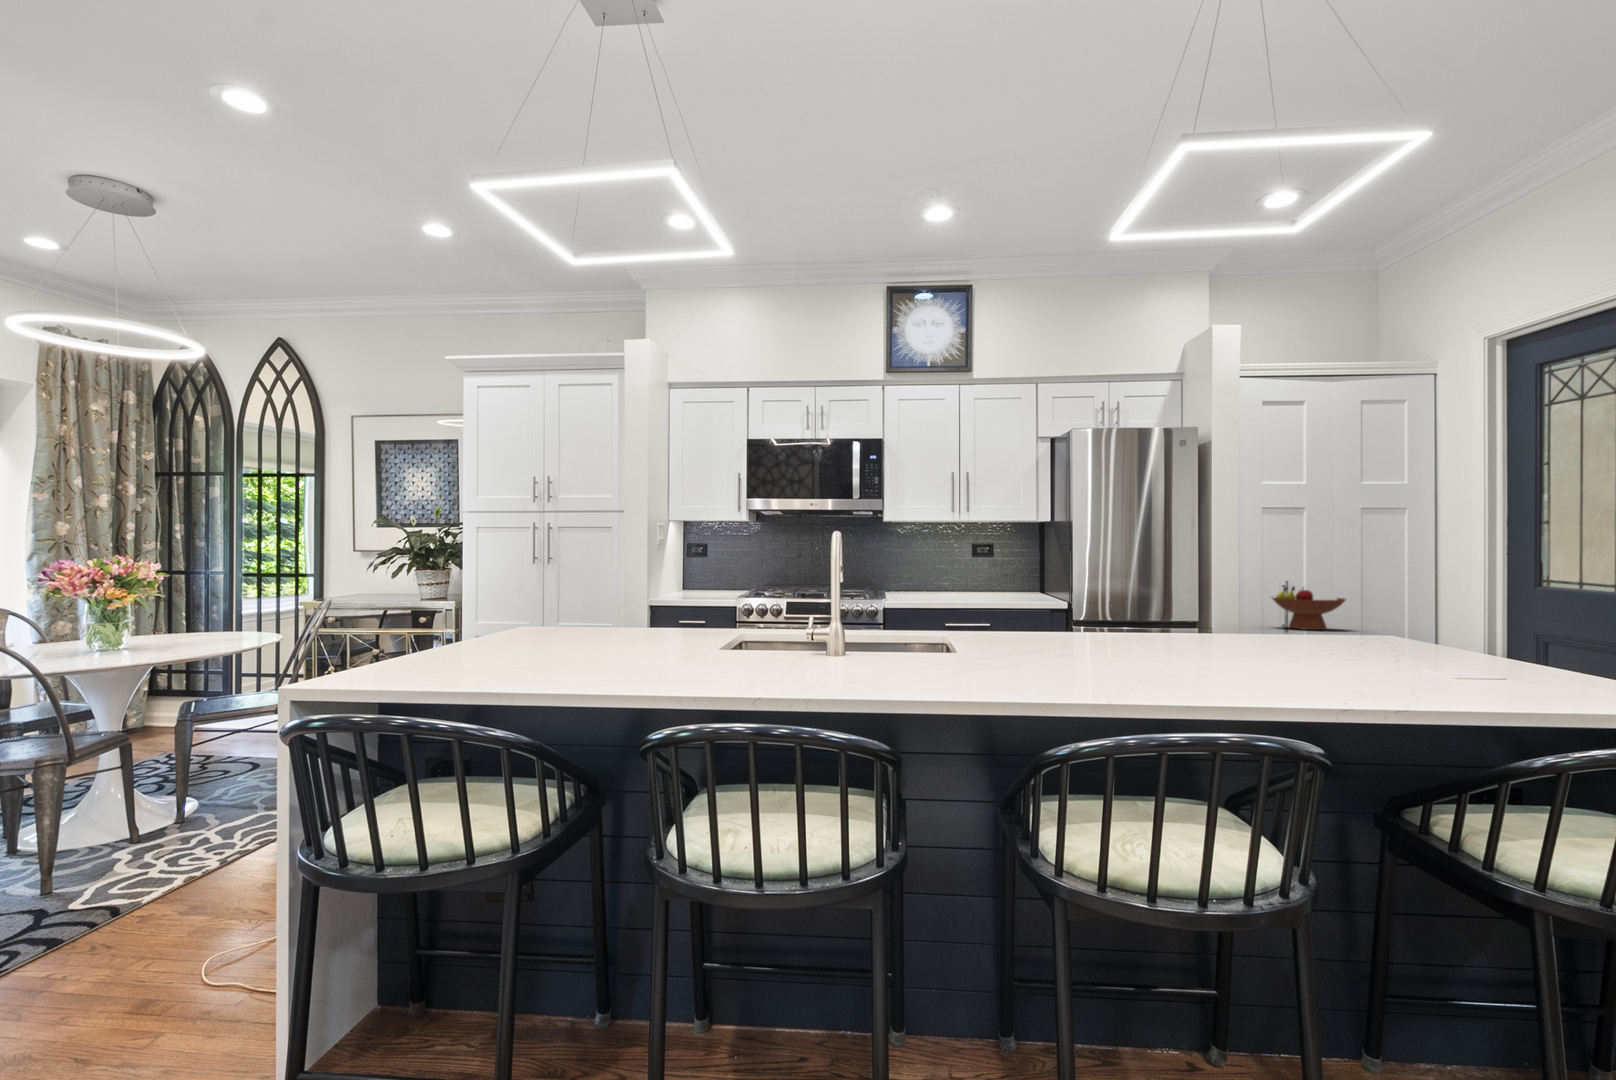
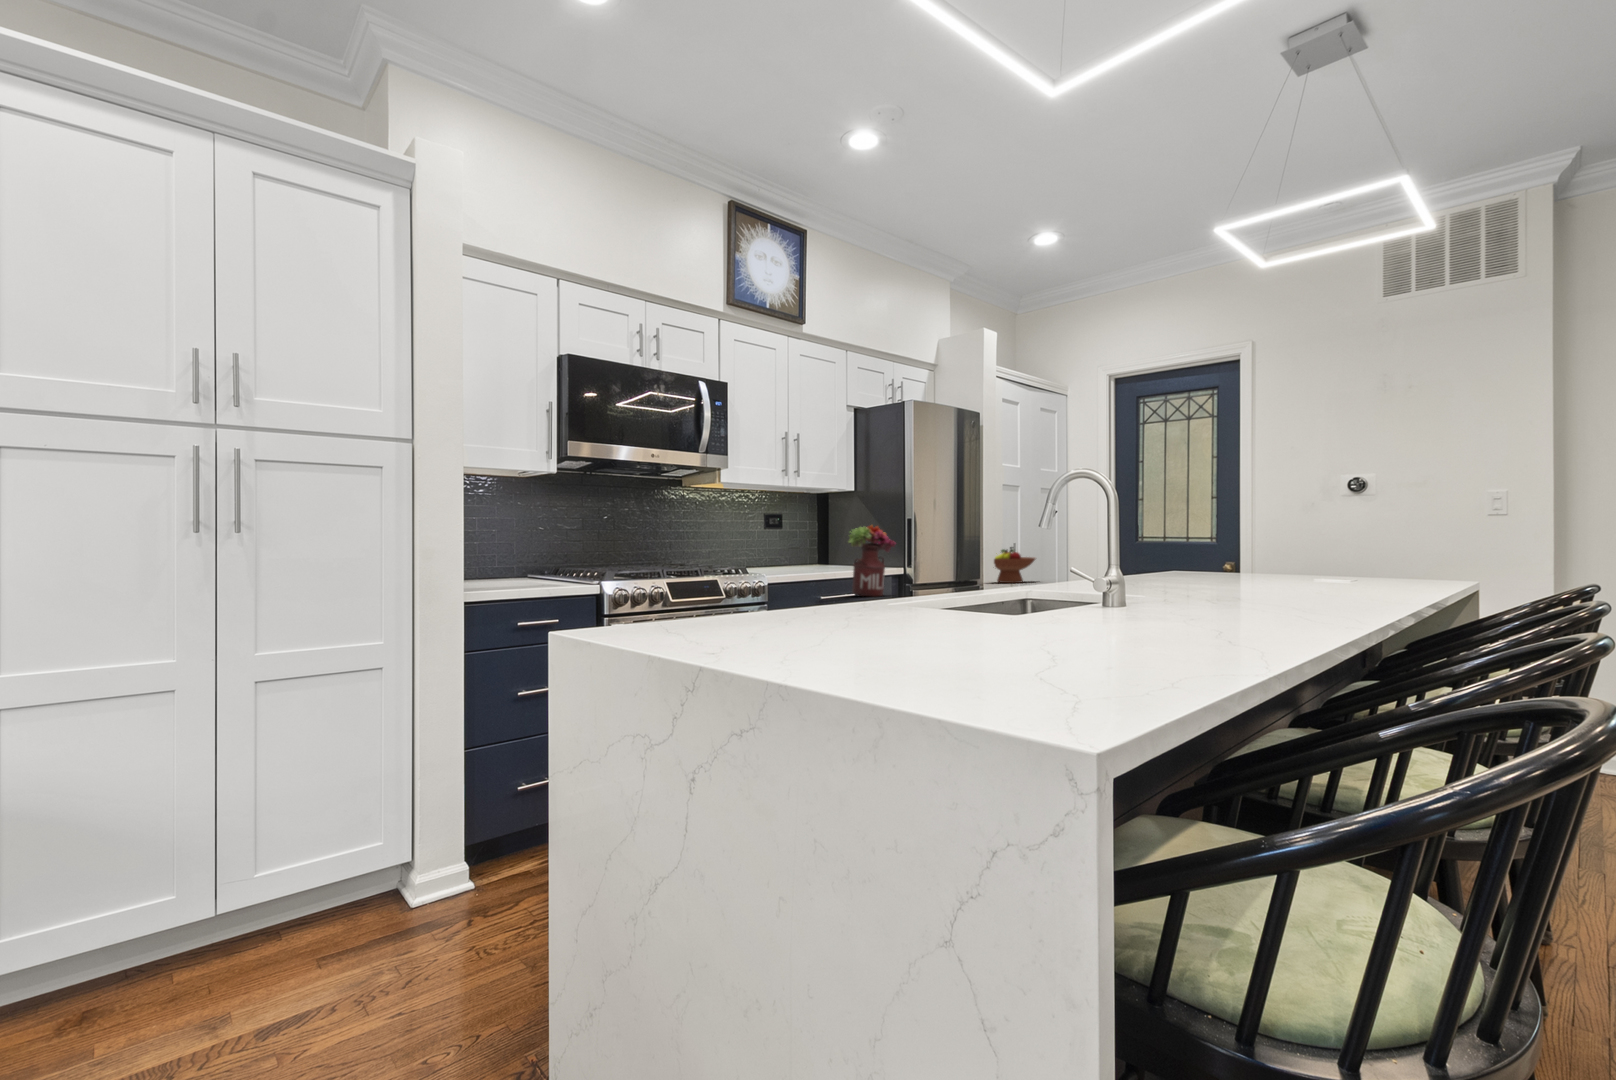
flower arrangement: none [983,555,1033,625] -> present [848,525,896,596]

